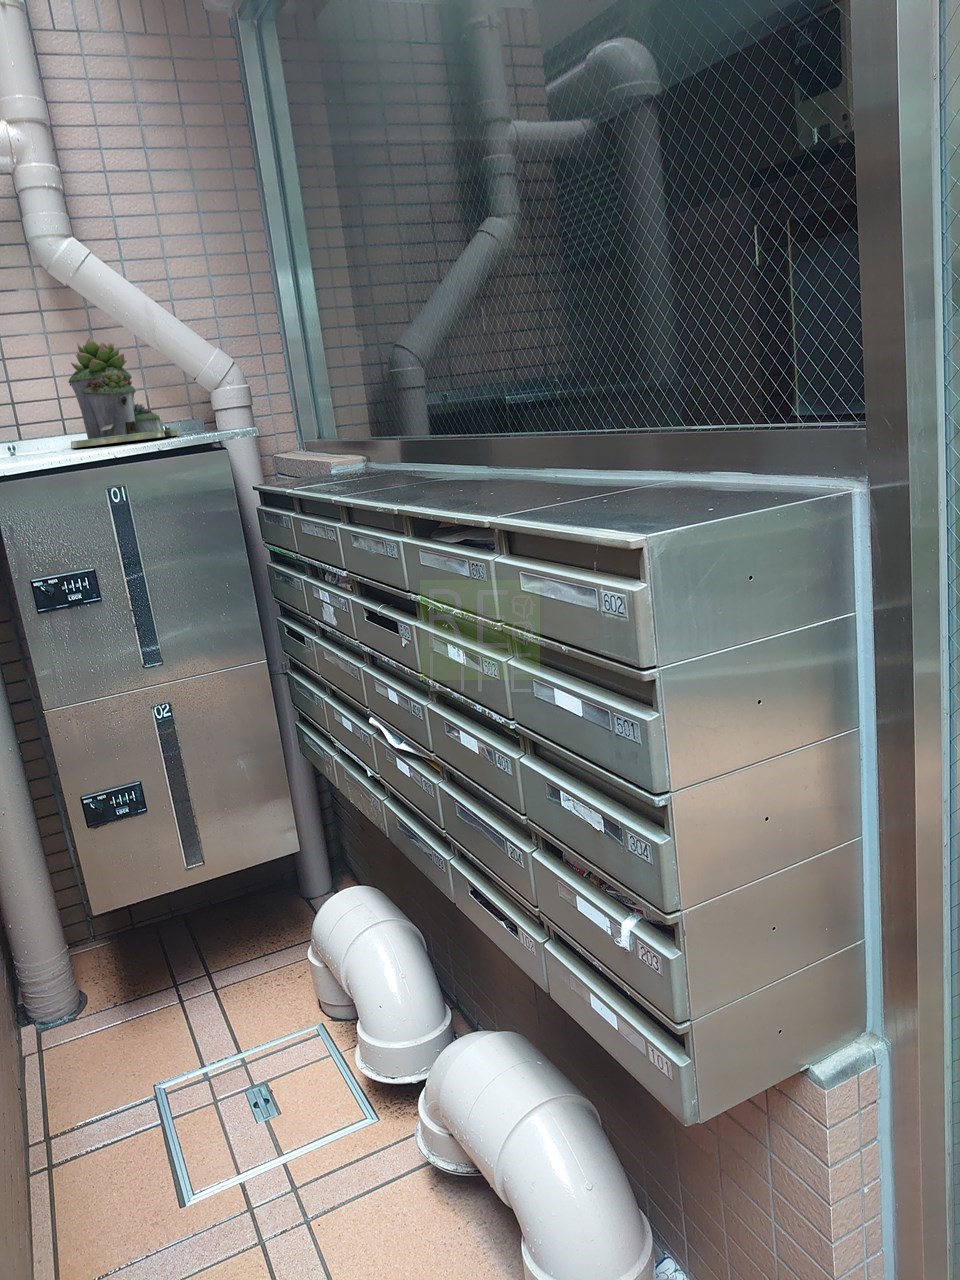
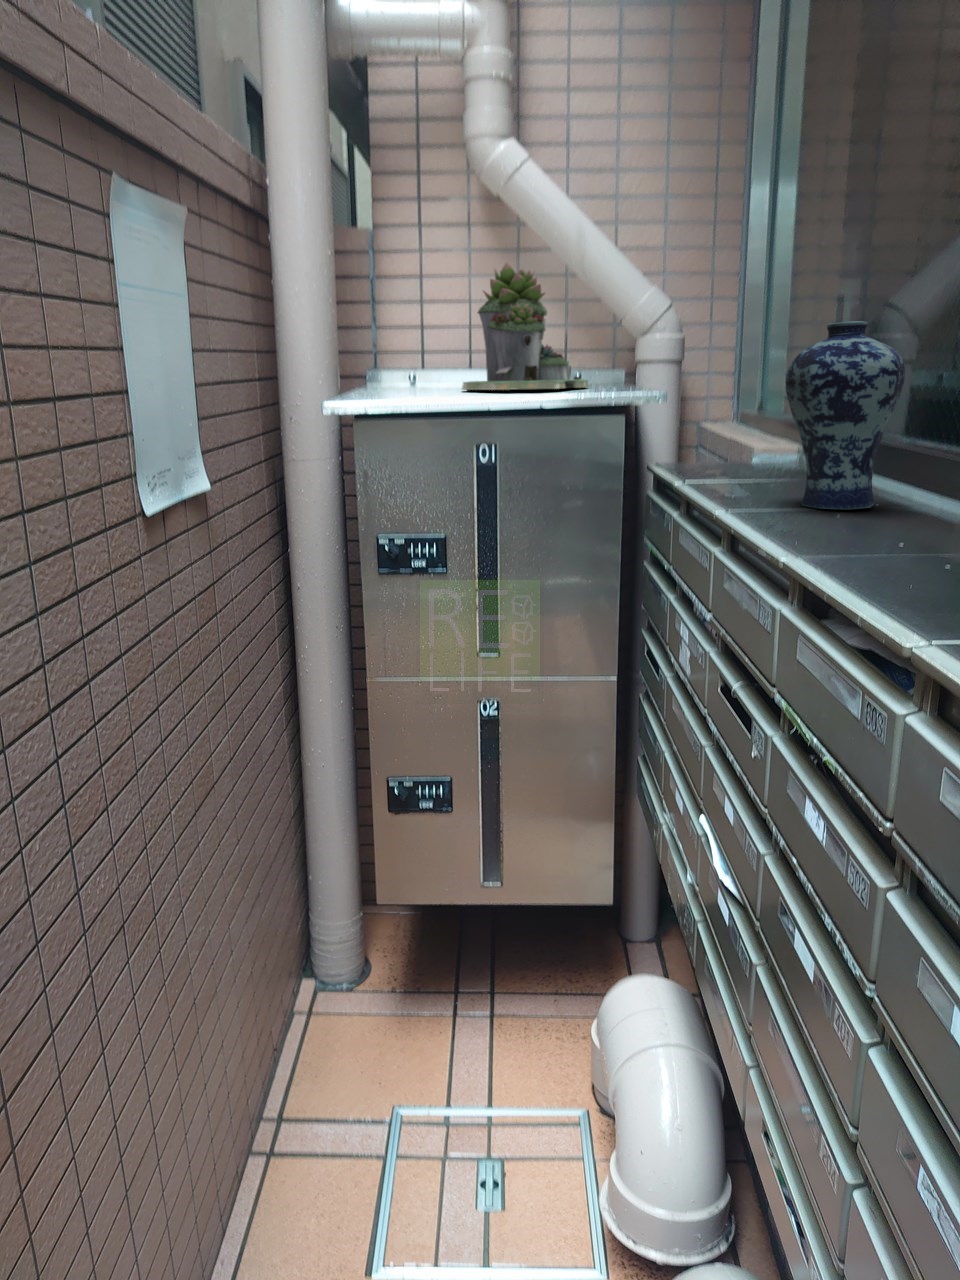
vase: none [358,359,435,487] -> present [786,321,905,509]

